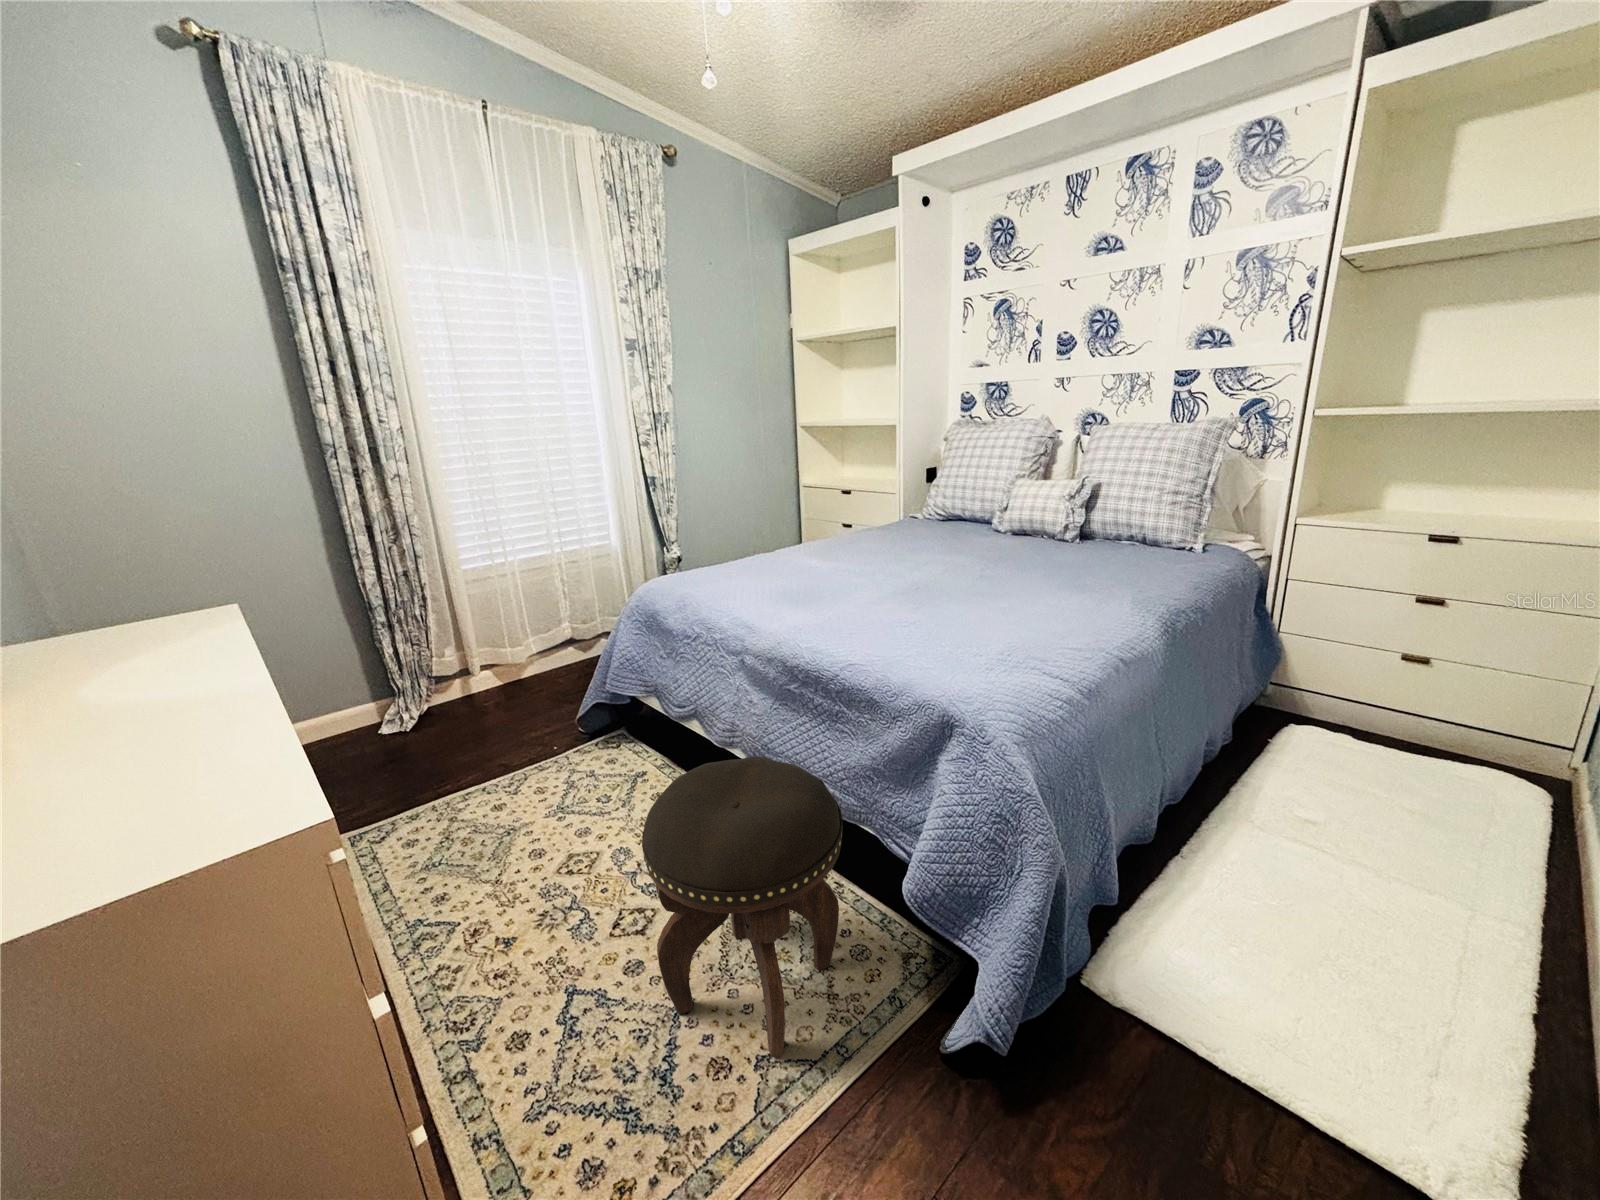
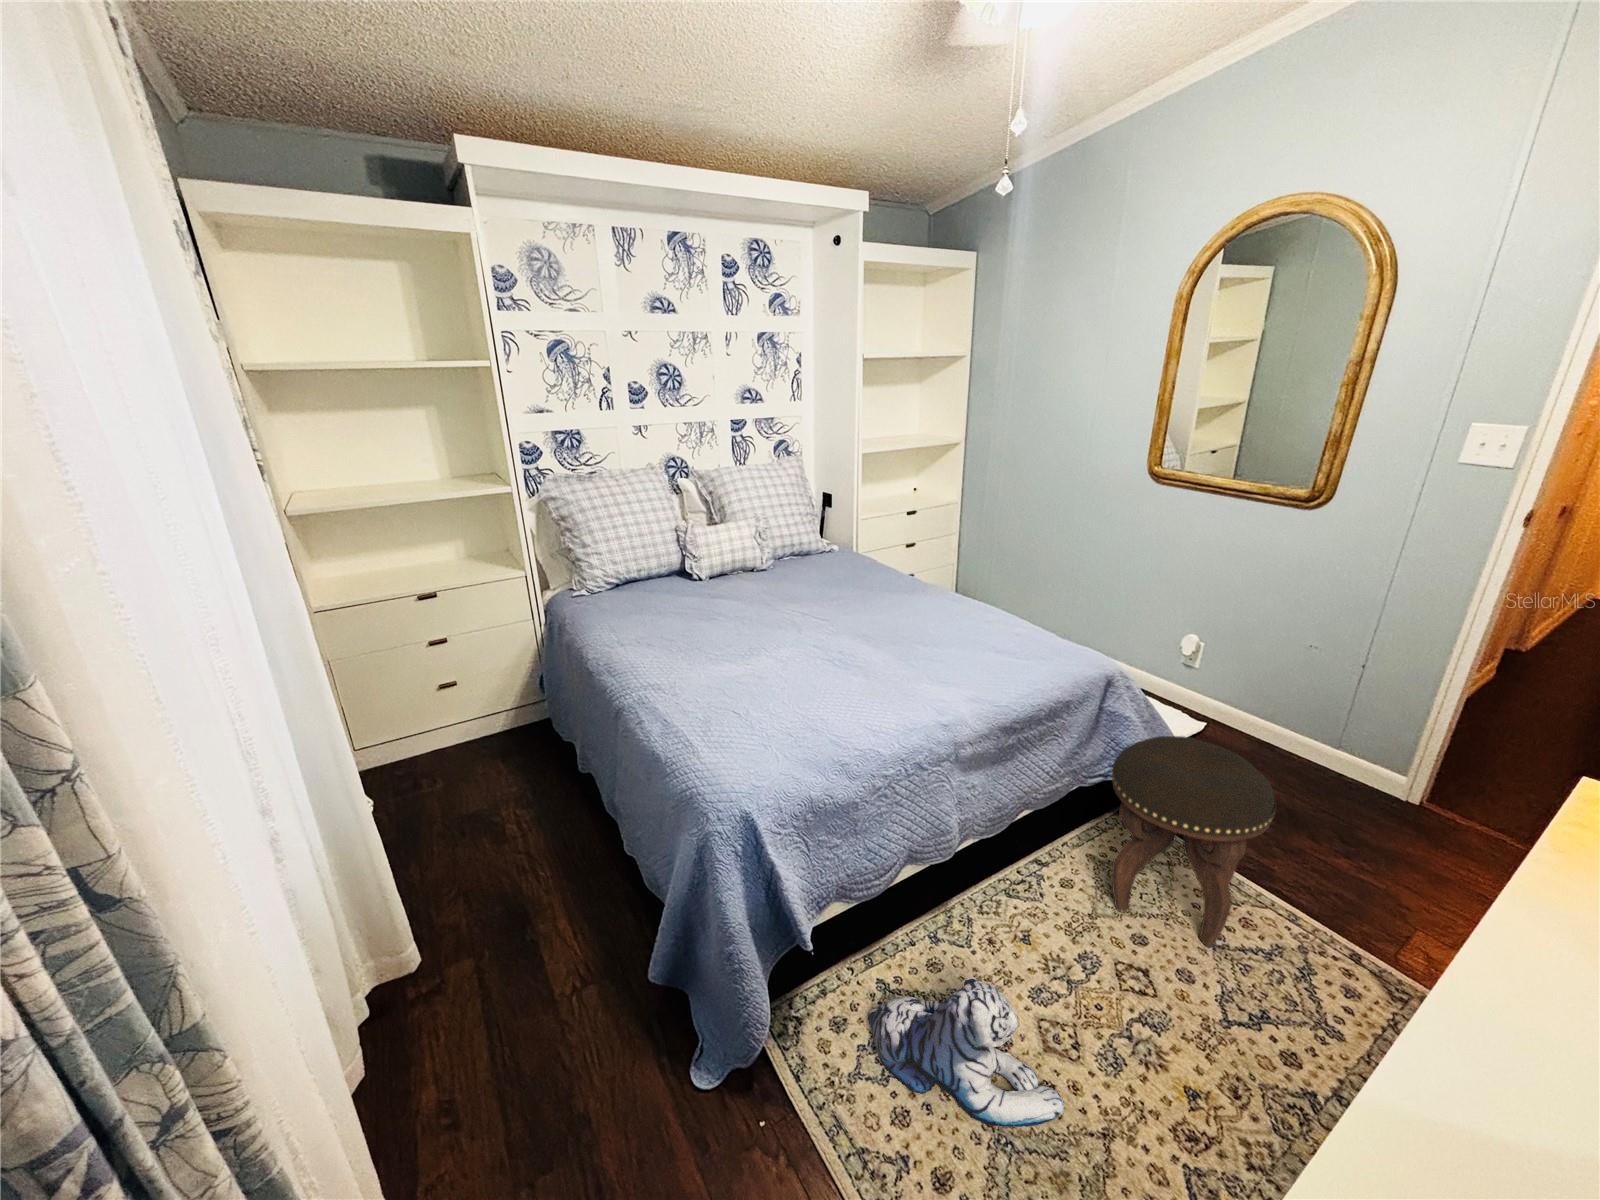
plush toy: none [514,749,627,854] -> present [868,977,1064,1127]

